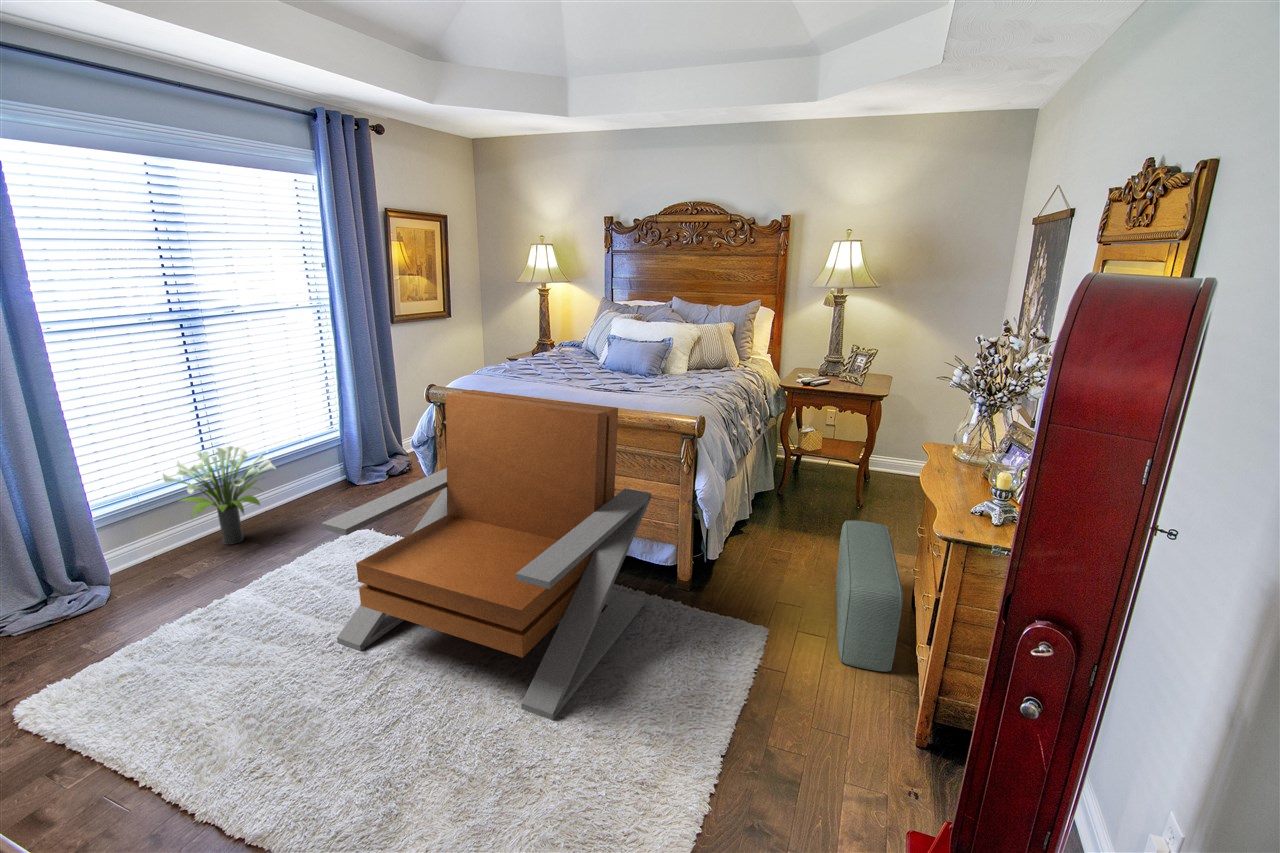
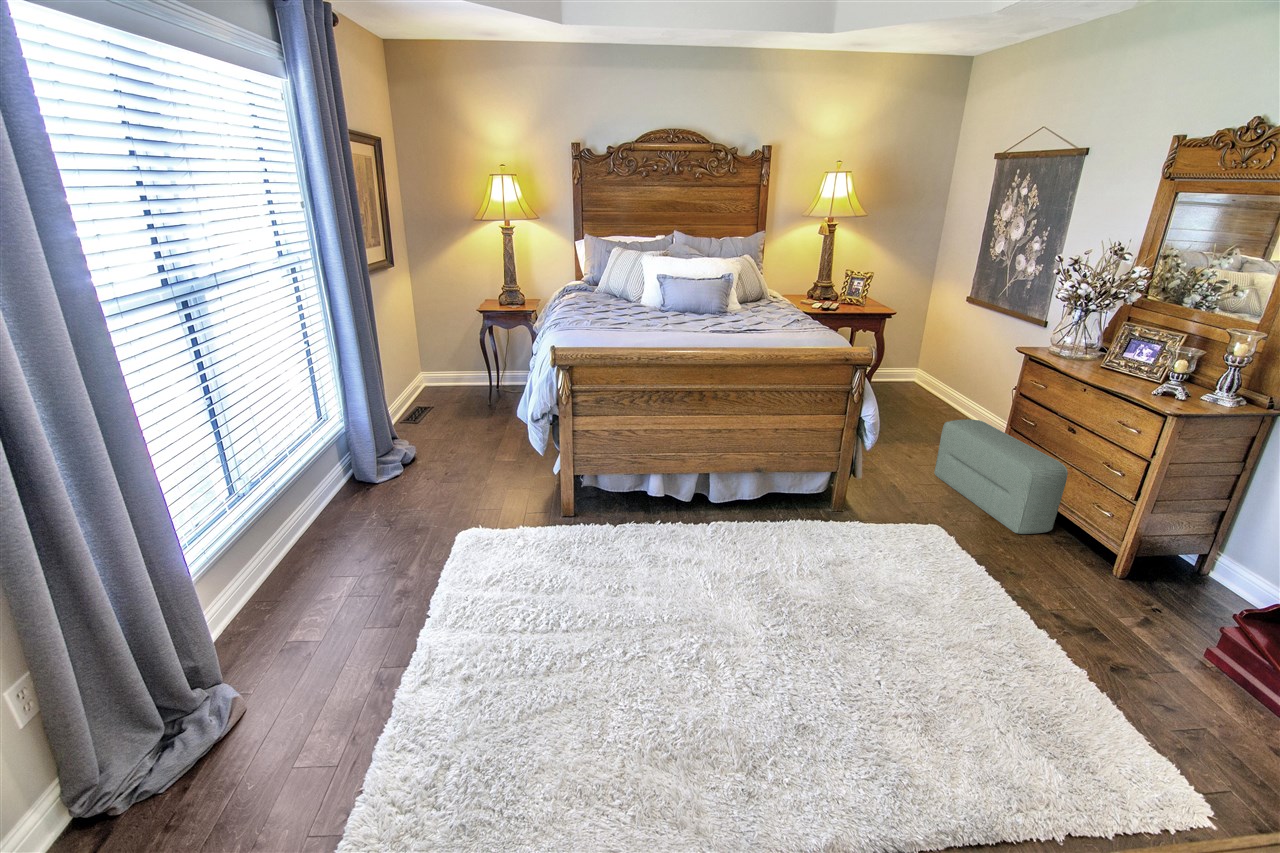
lounge chair: present [322,390,651,720] -> none [621,345,928,648]
potted plant: present [163,446,276,545] -> none [222,461,366,591]

